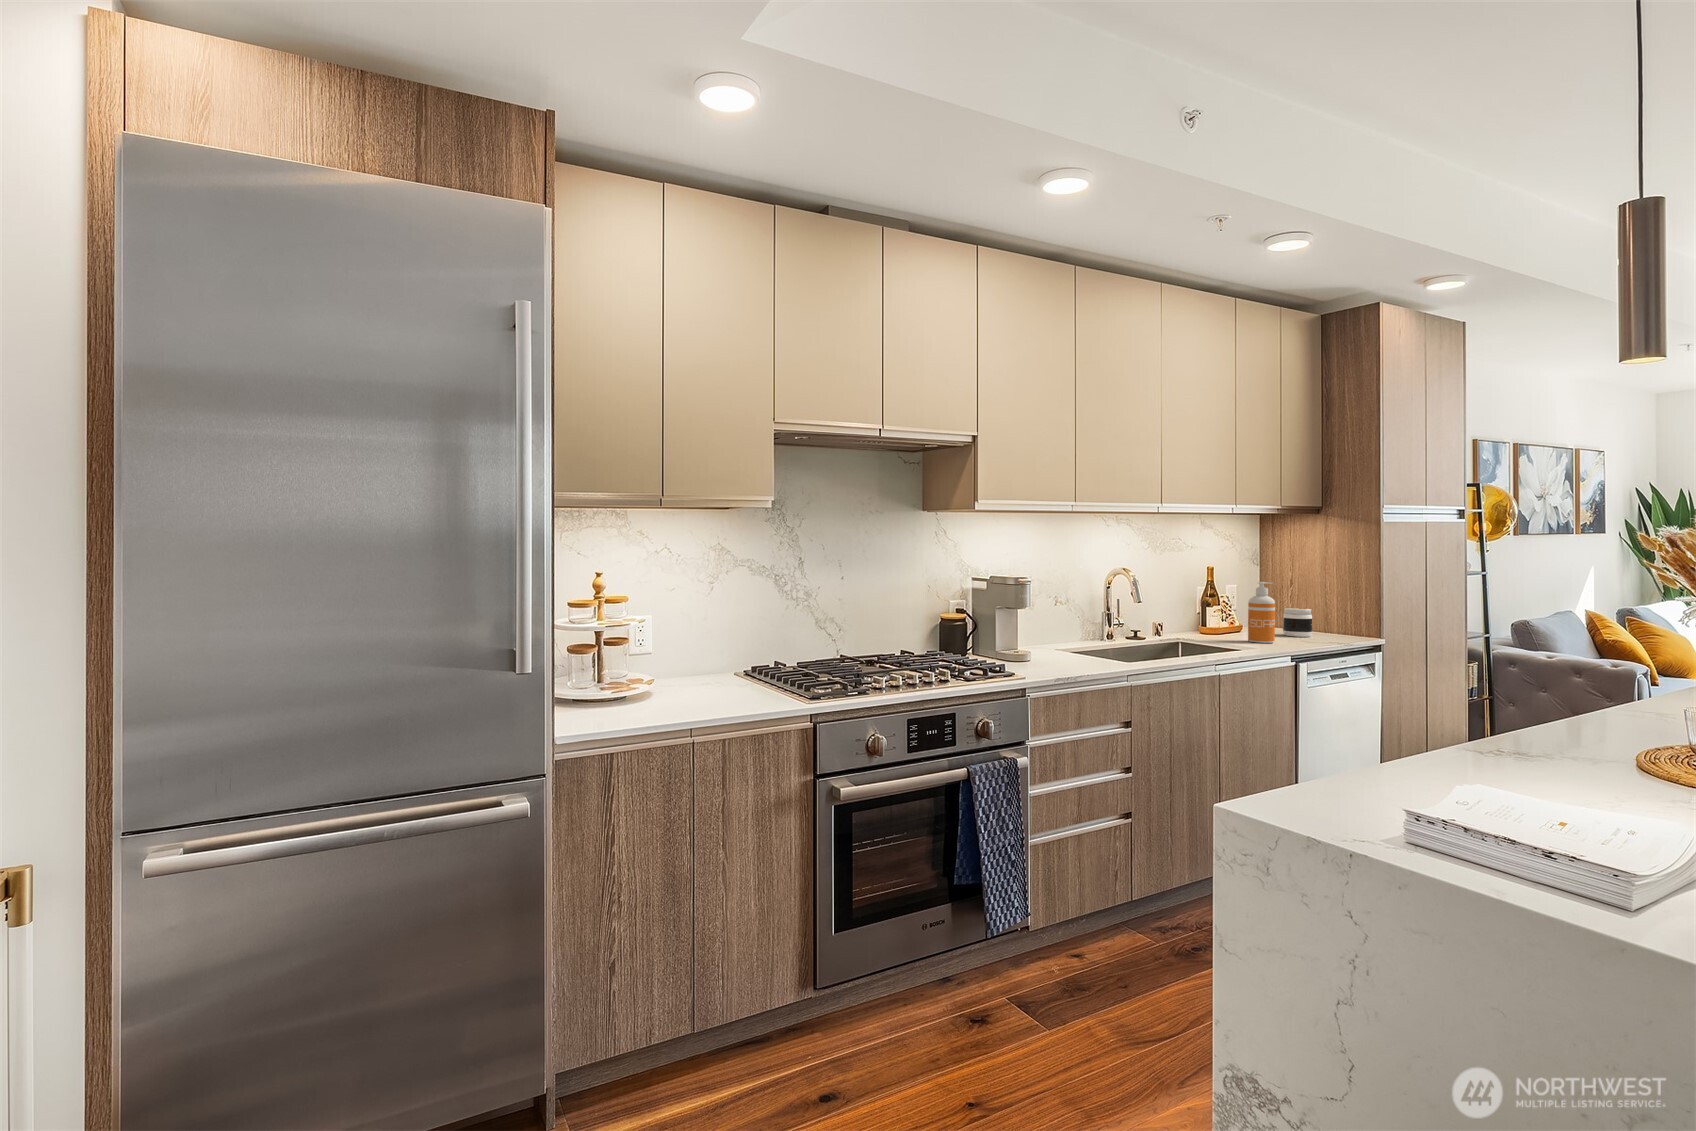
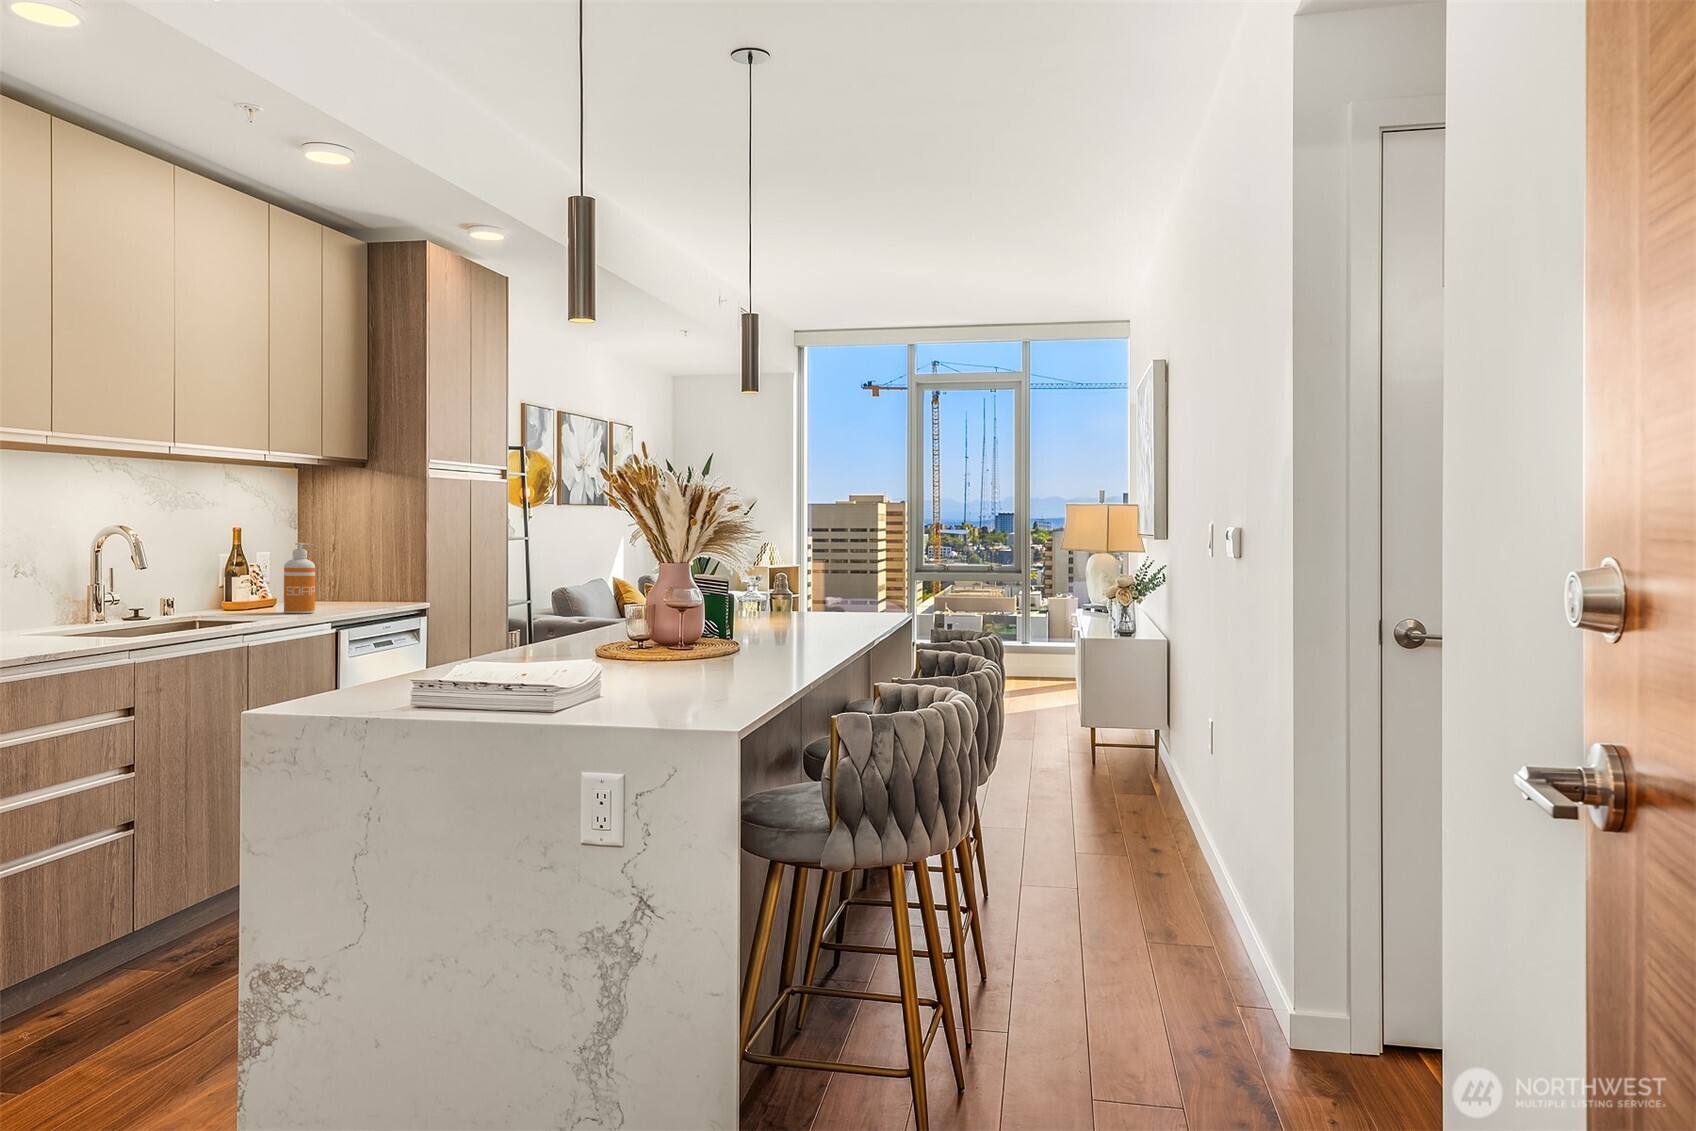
jar: present [1283,608,1313,637] -> none [325,575,358,607]

